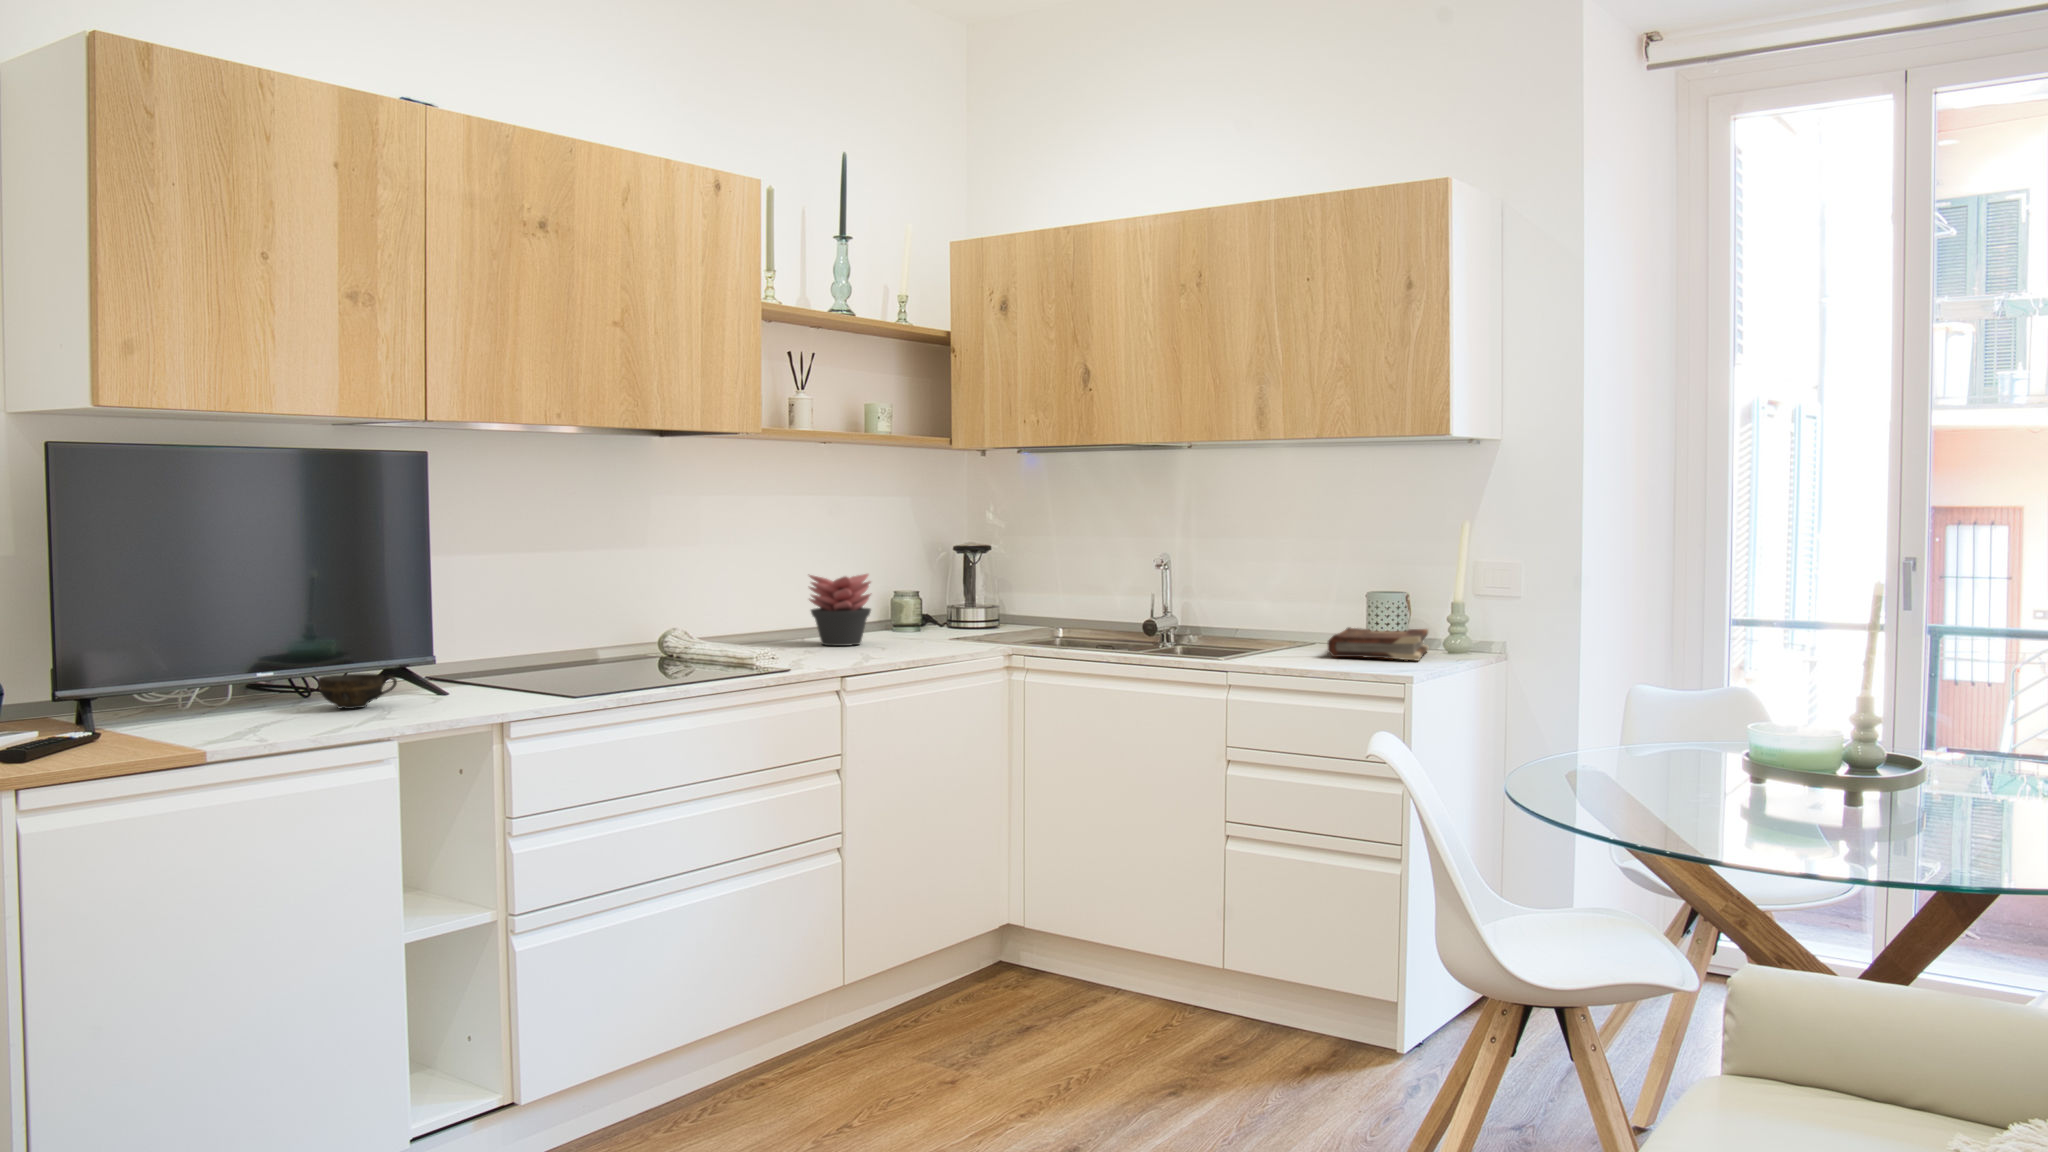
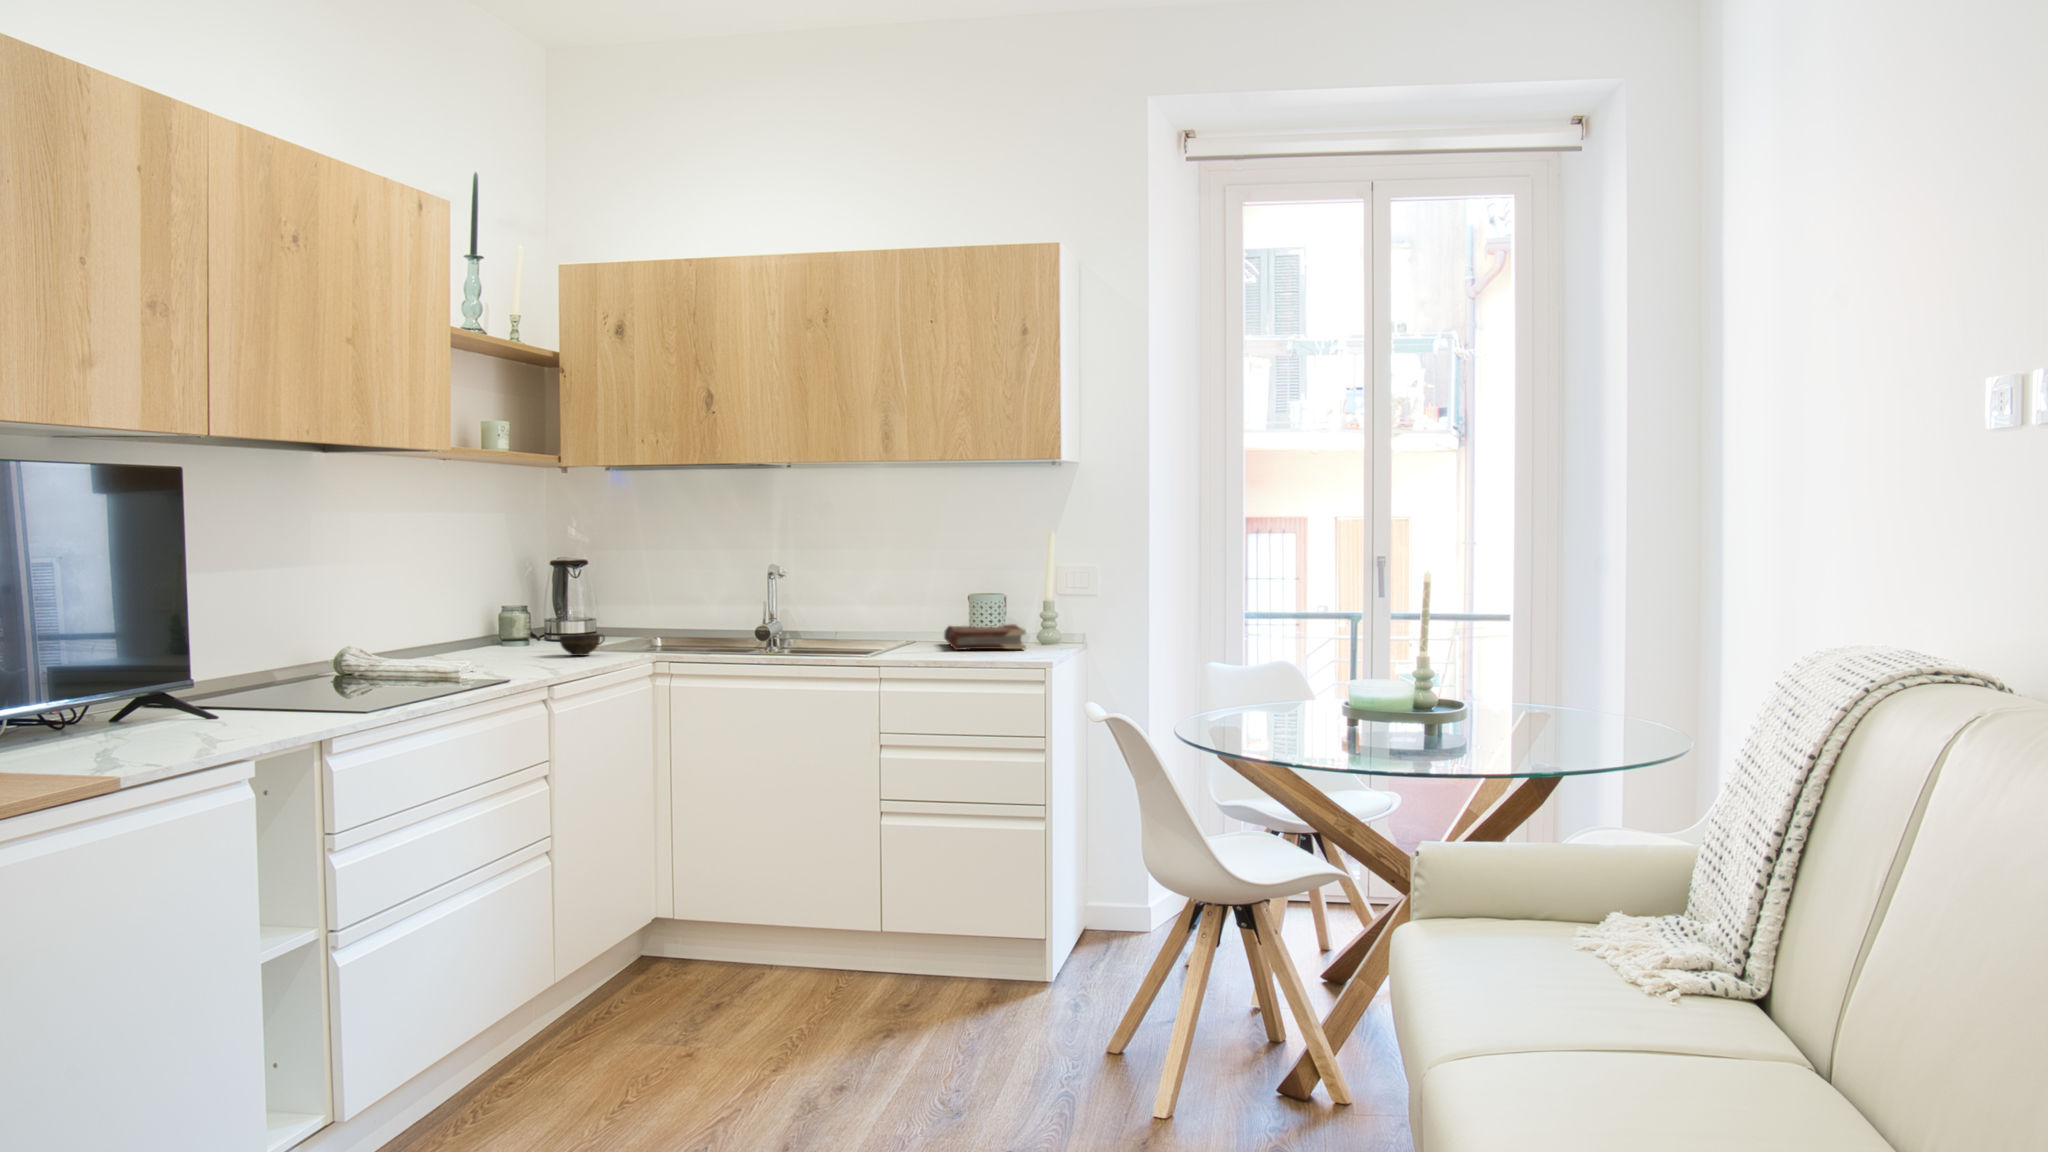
succulent plant: present [809,574,871,646] -> none [449,590,523,662]
cup: present [318,673,397,709] -> present [559,634,605,656]

